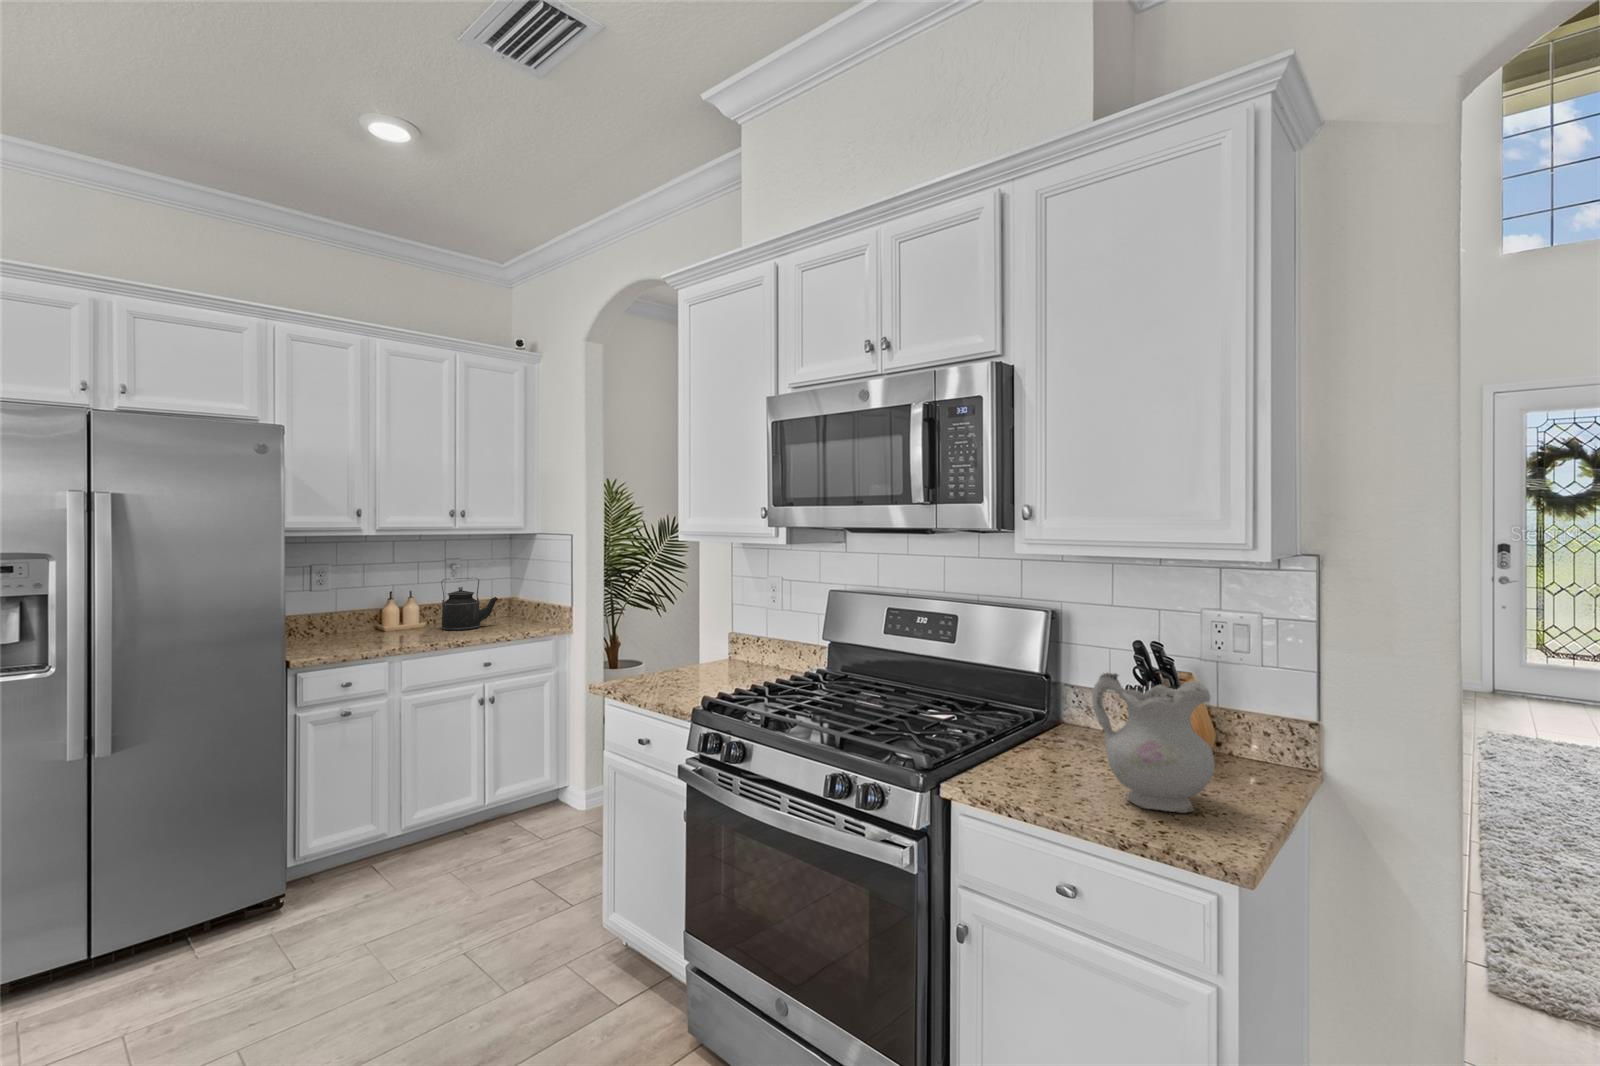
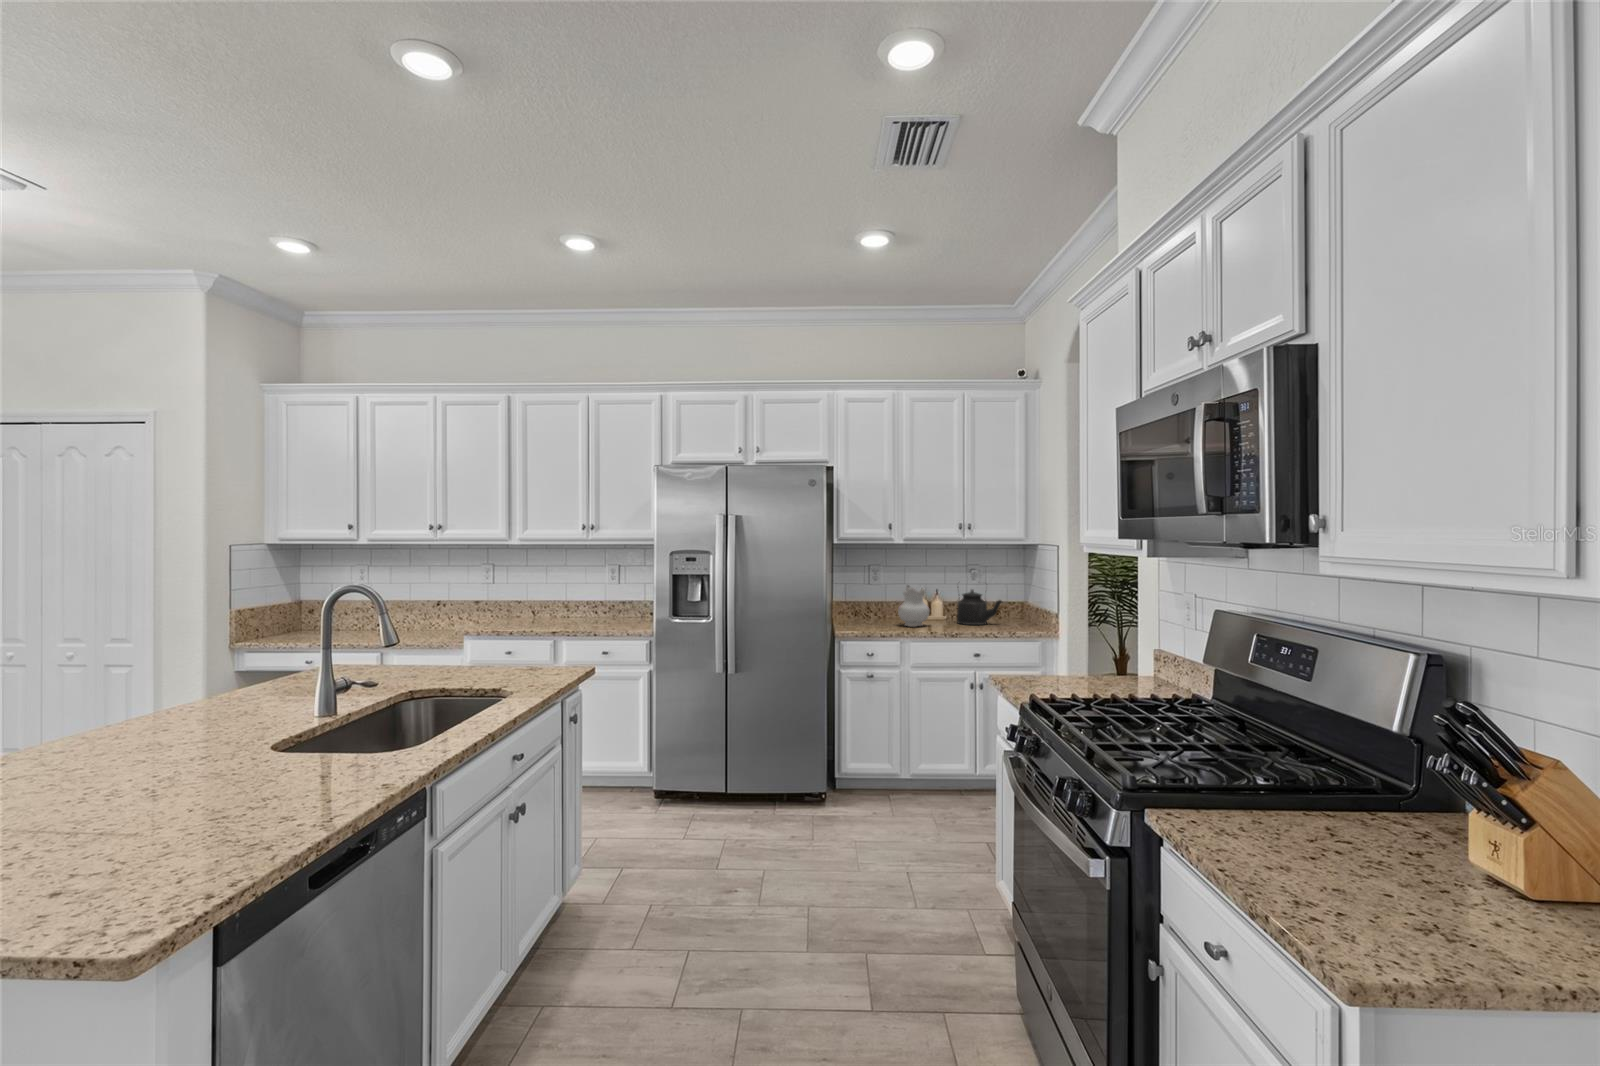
ceramic pitcher: present [1092,673,1215,813] -> present [898,585,930,627]

